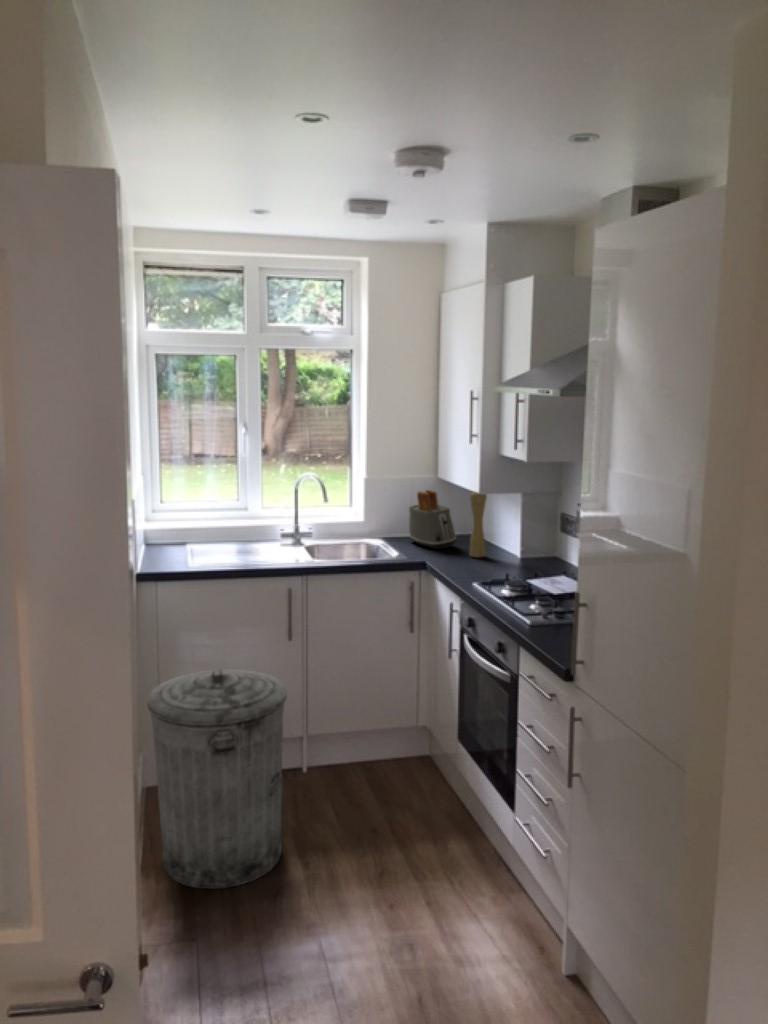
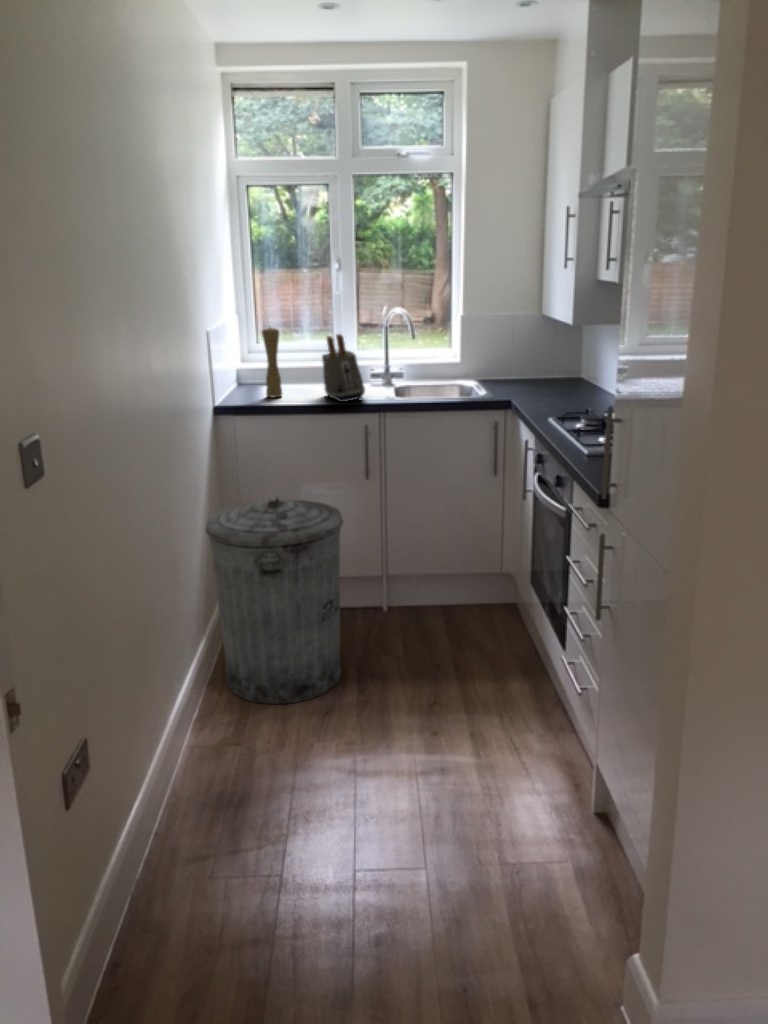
toaster: present [409,490,456,549] -> present [322,334,365,402]
pepper mill: present [470,492,487,557] -> present [262,328,282,397]

